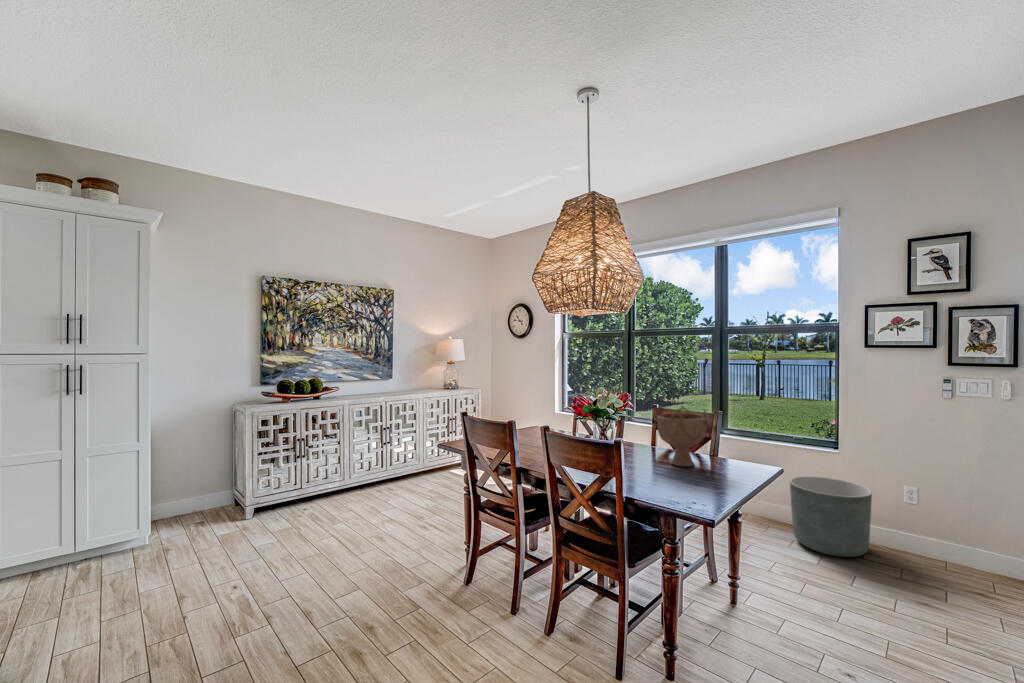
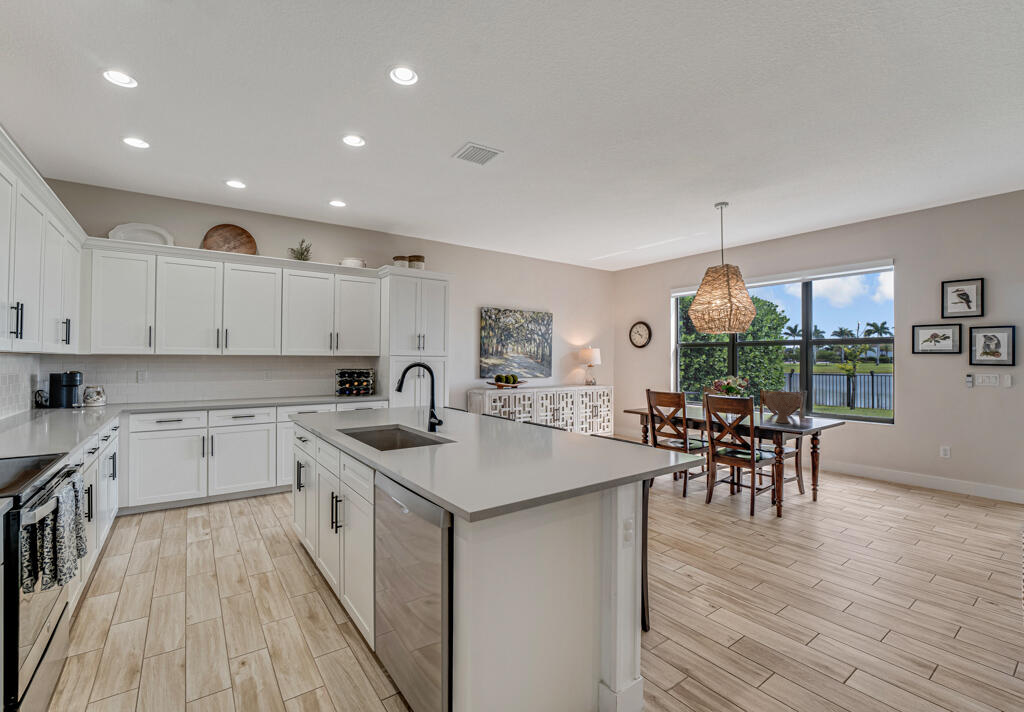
planter: present [790,476,872,557] -> none [855,441,913,490]

